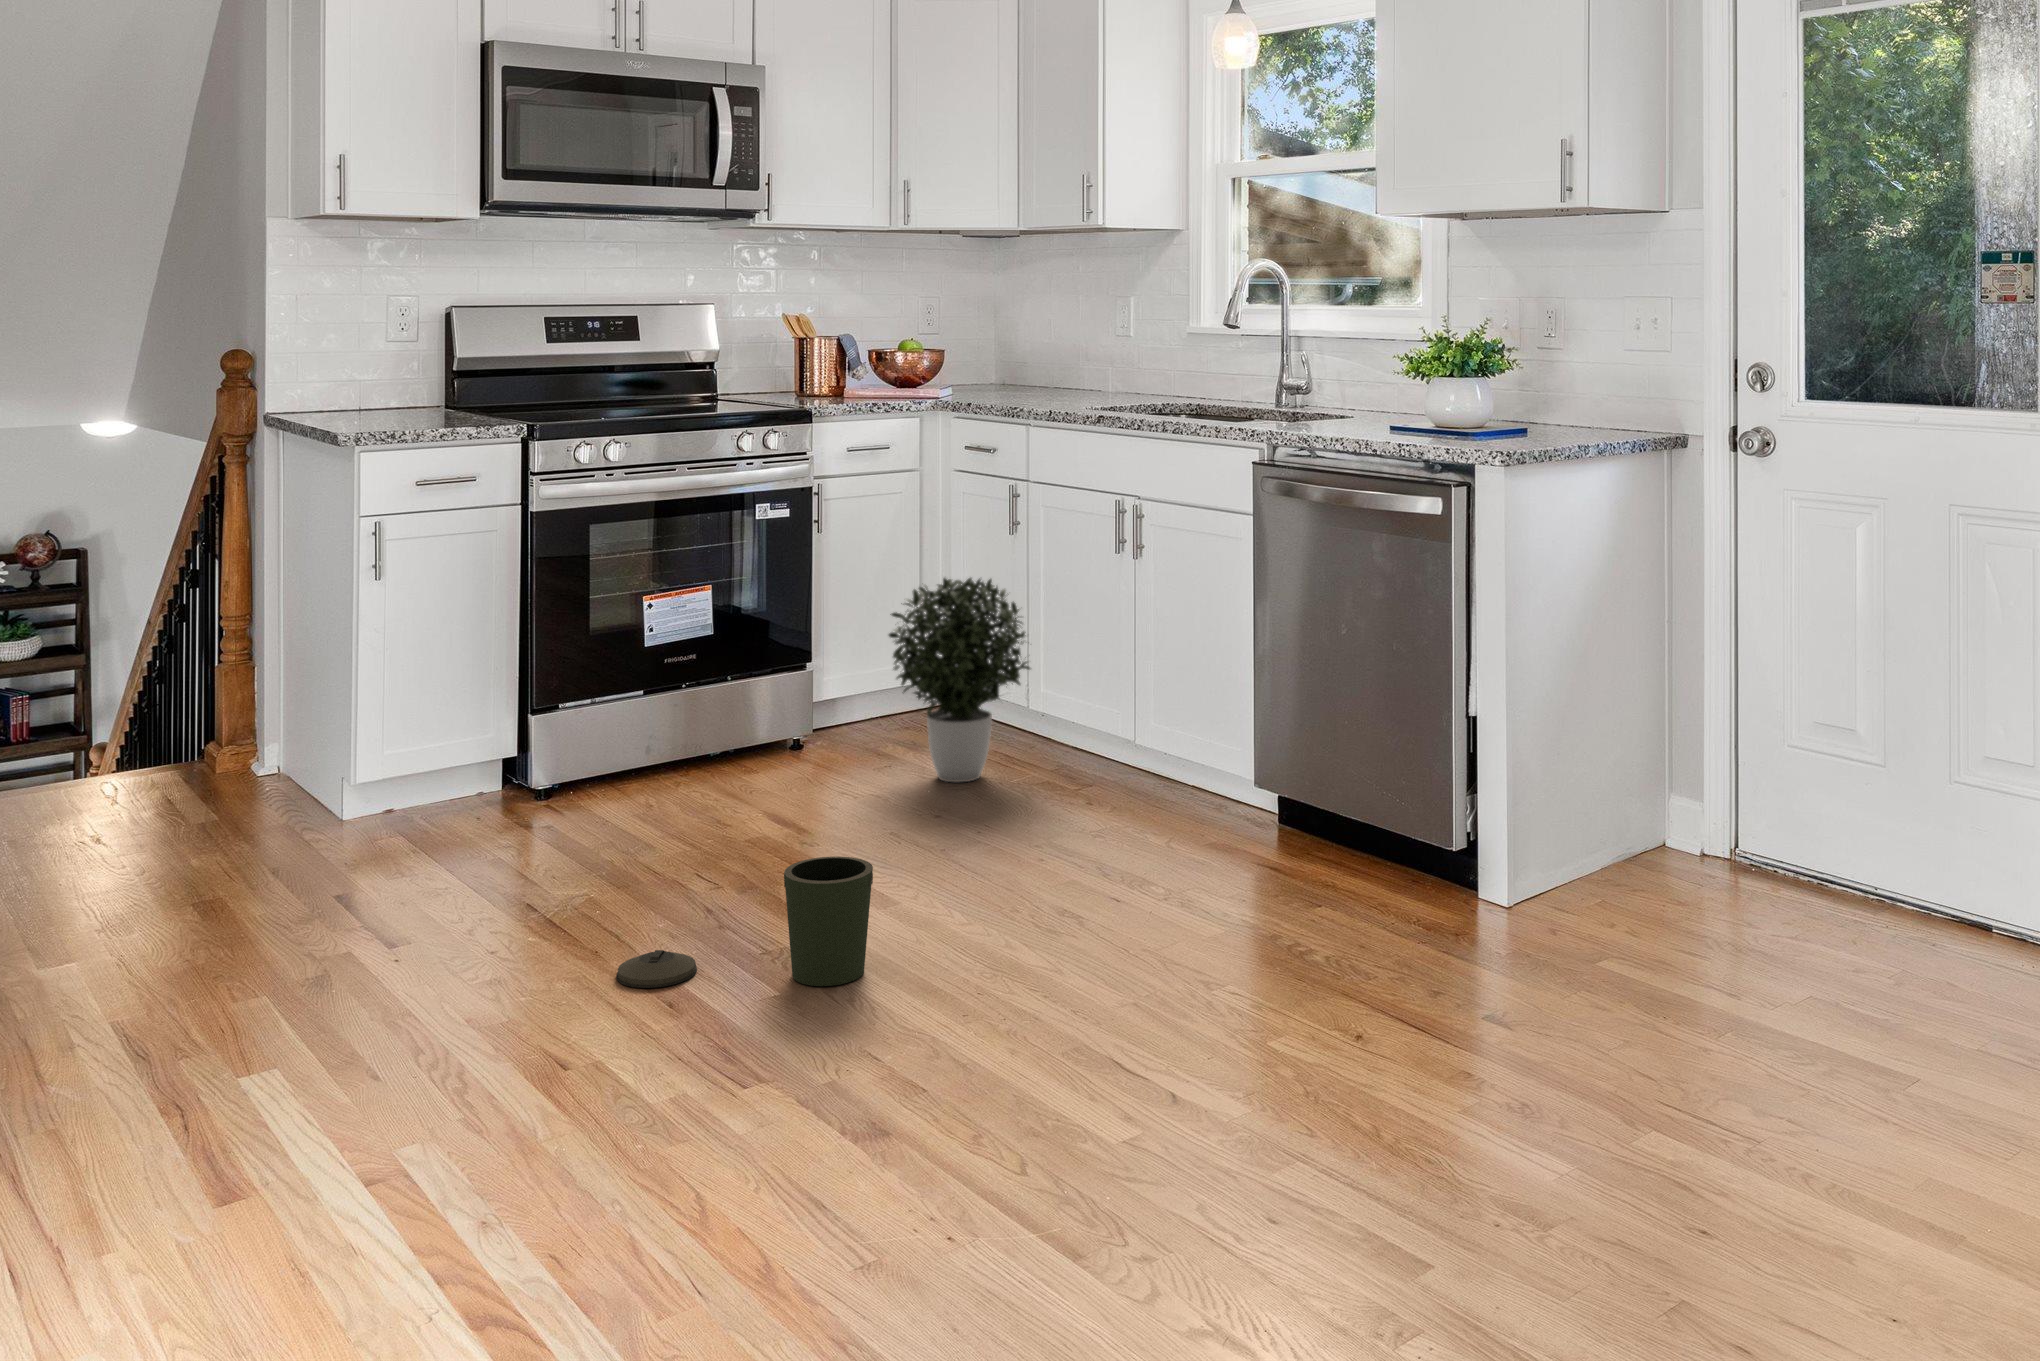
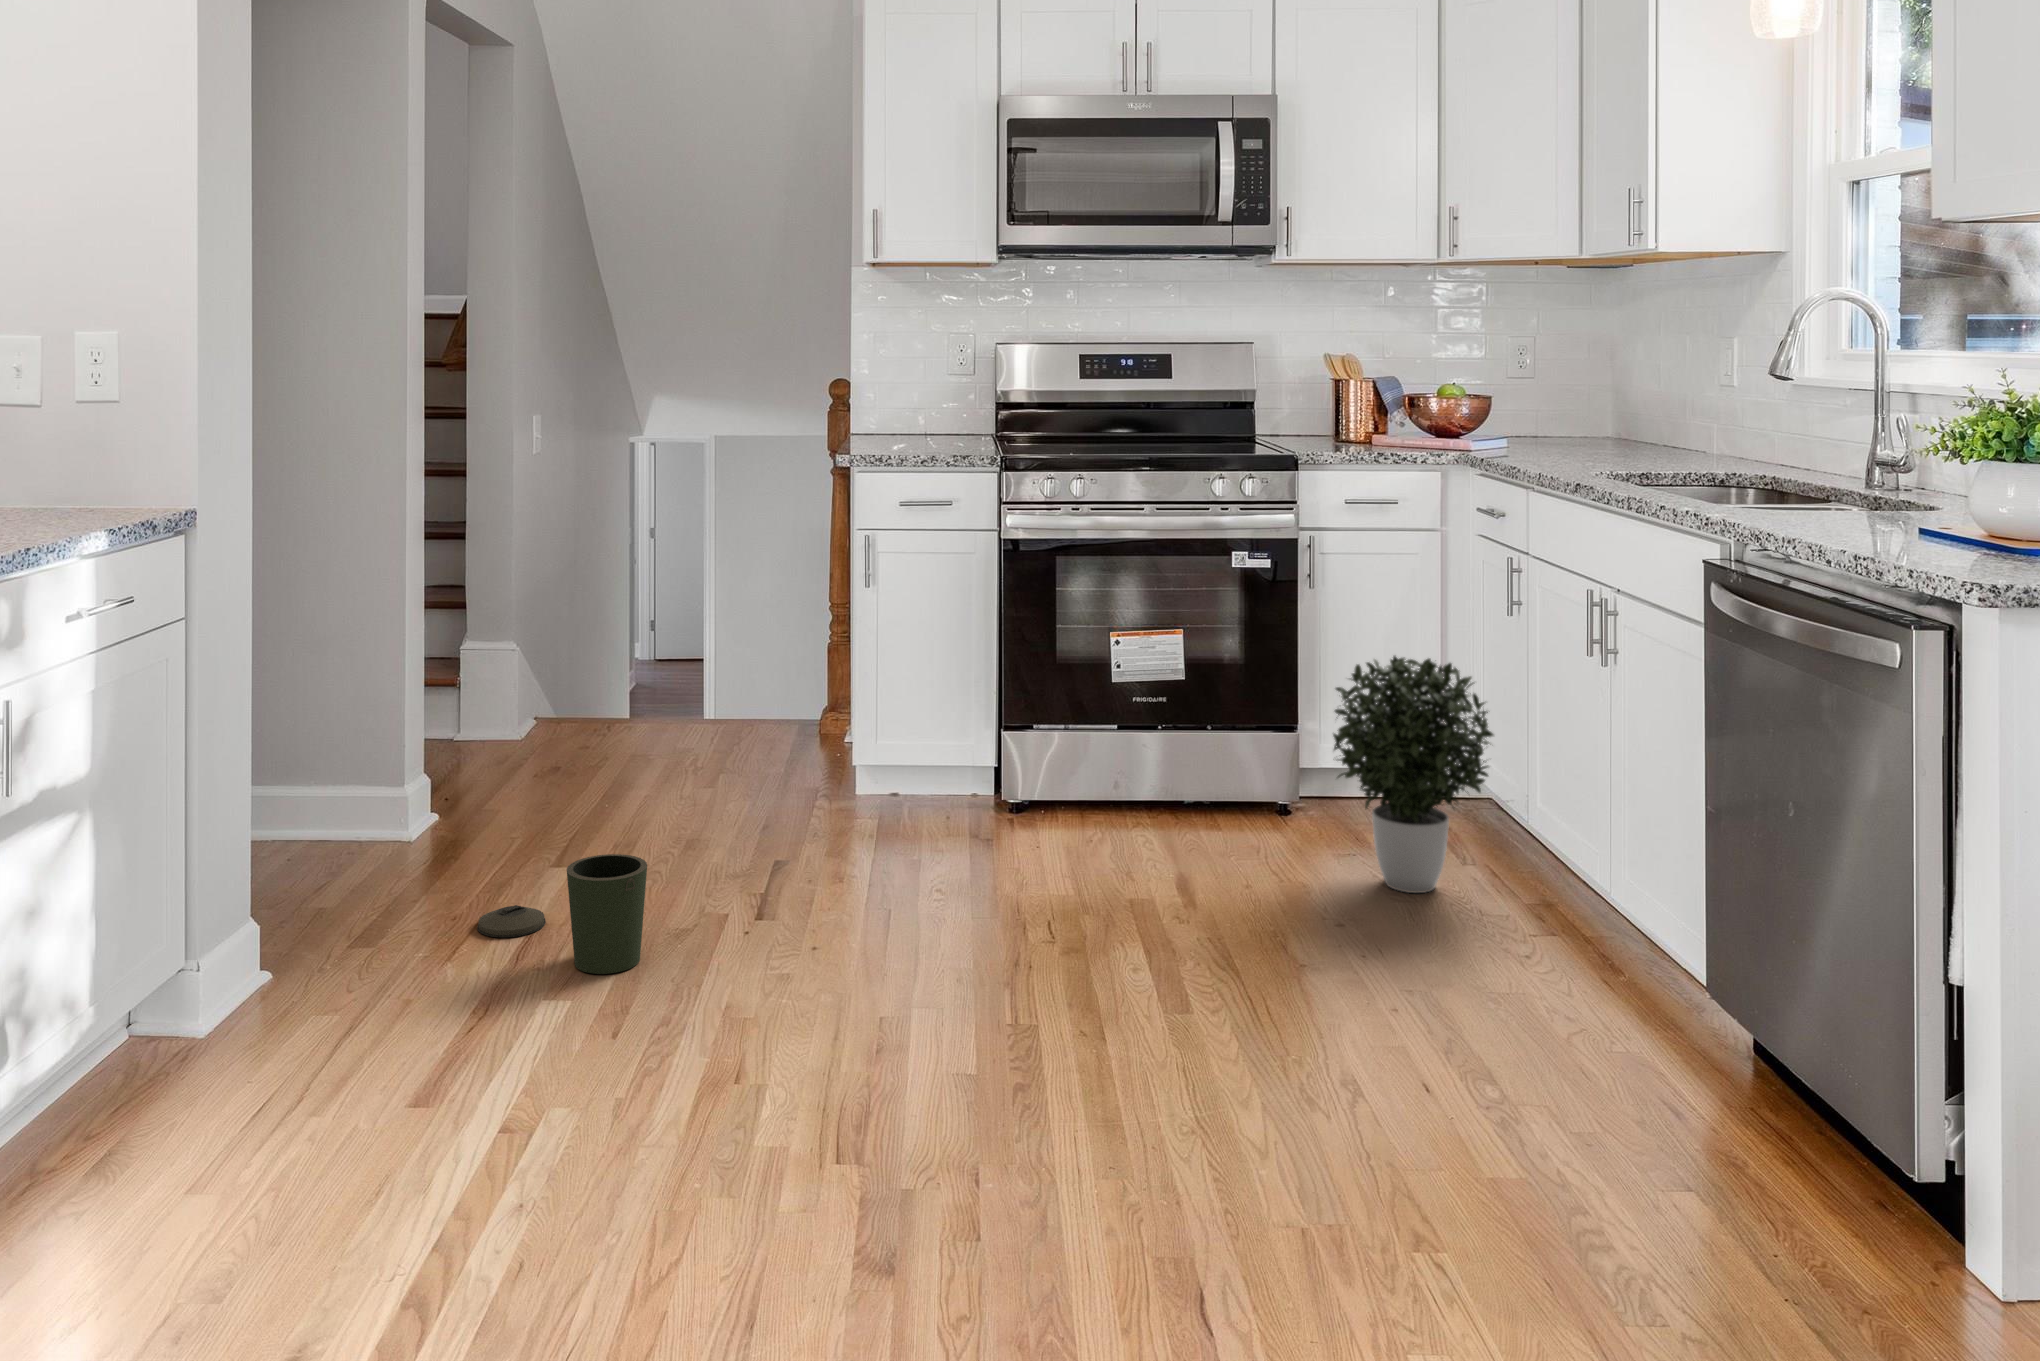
trash can: present [616,856,873,988] -> present [477,854,647,974]

